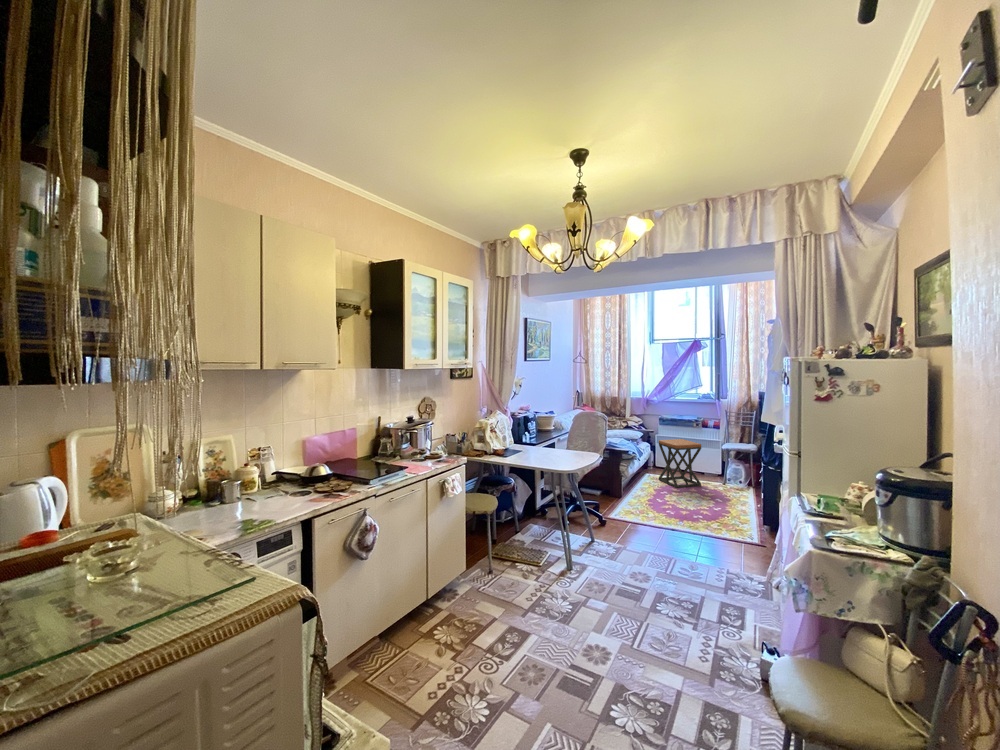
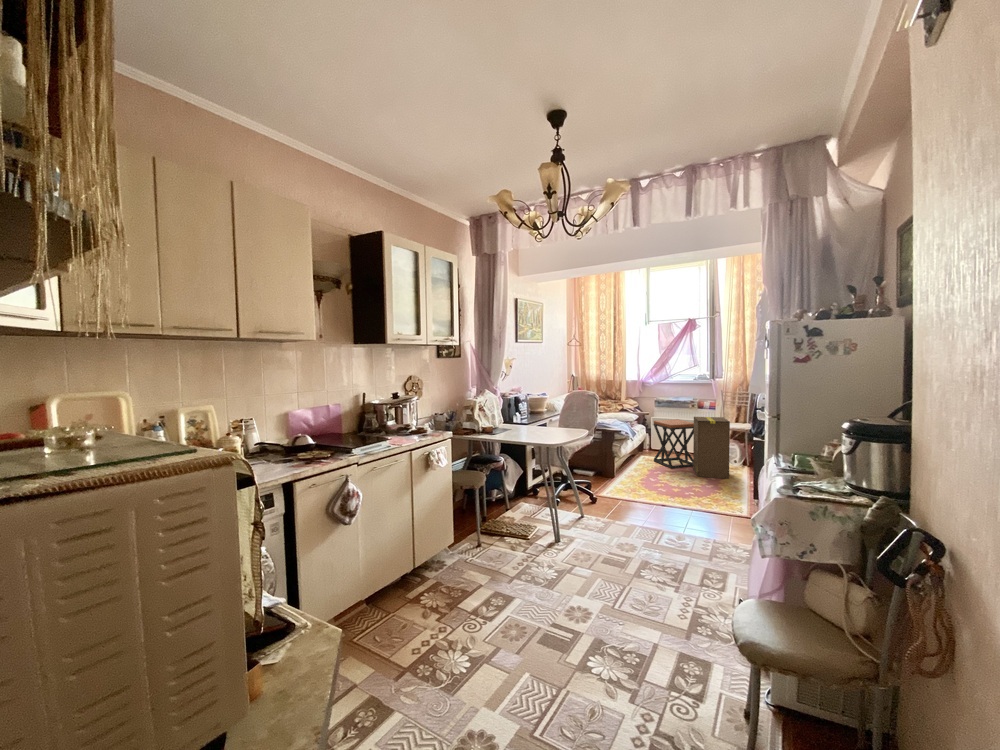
cardboard box: none [698,438,735,500] -> present [693,417,730,479]

